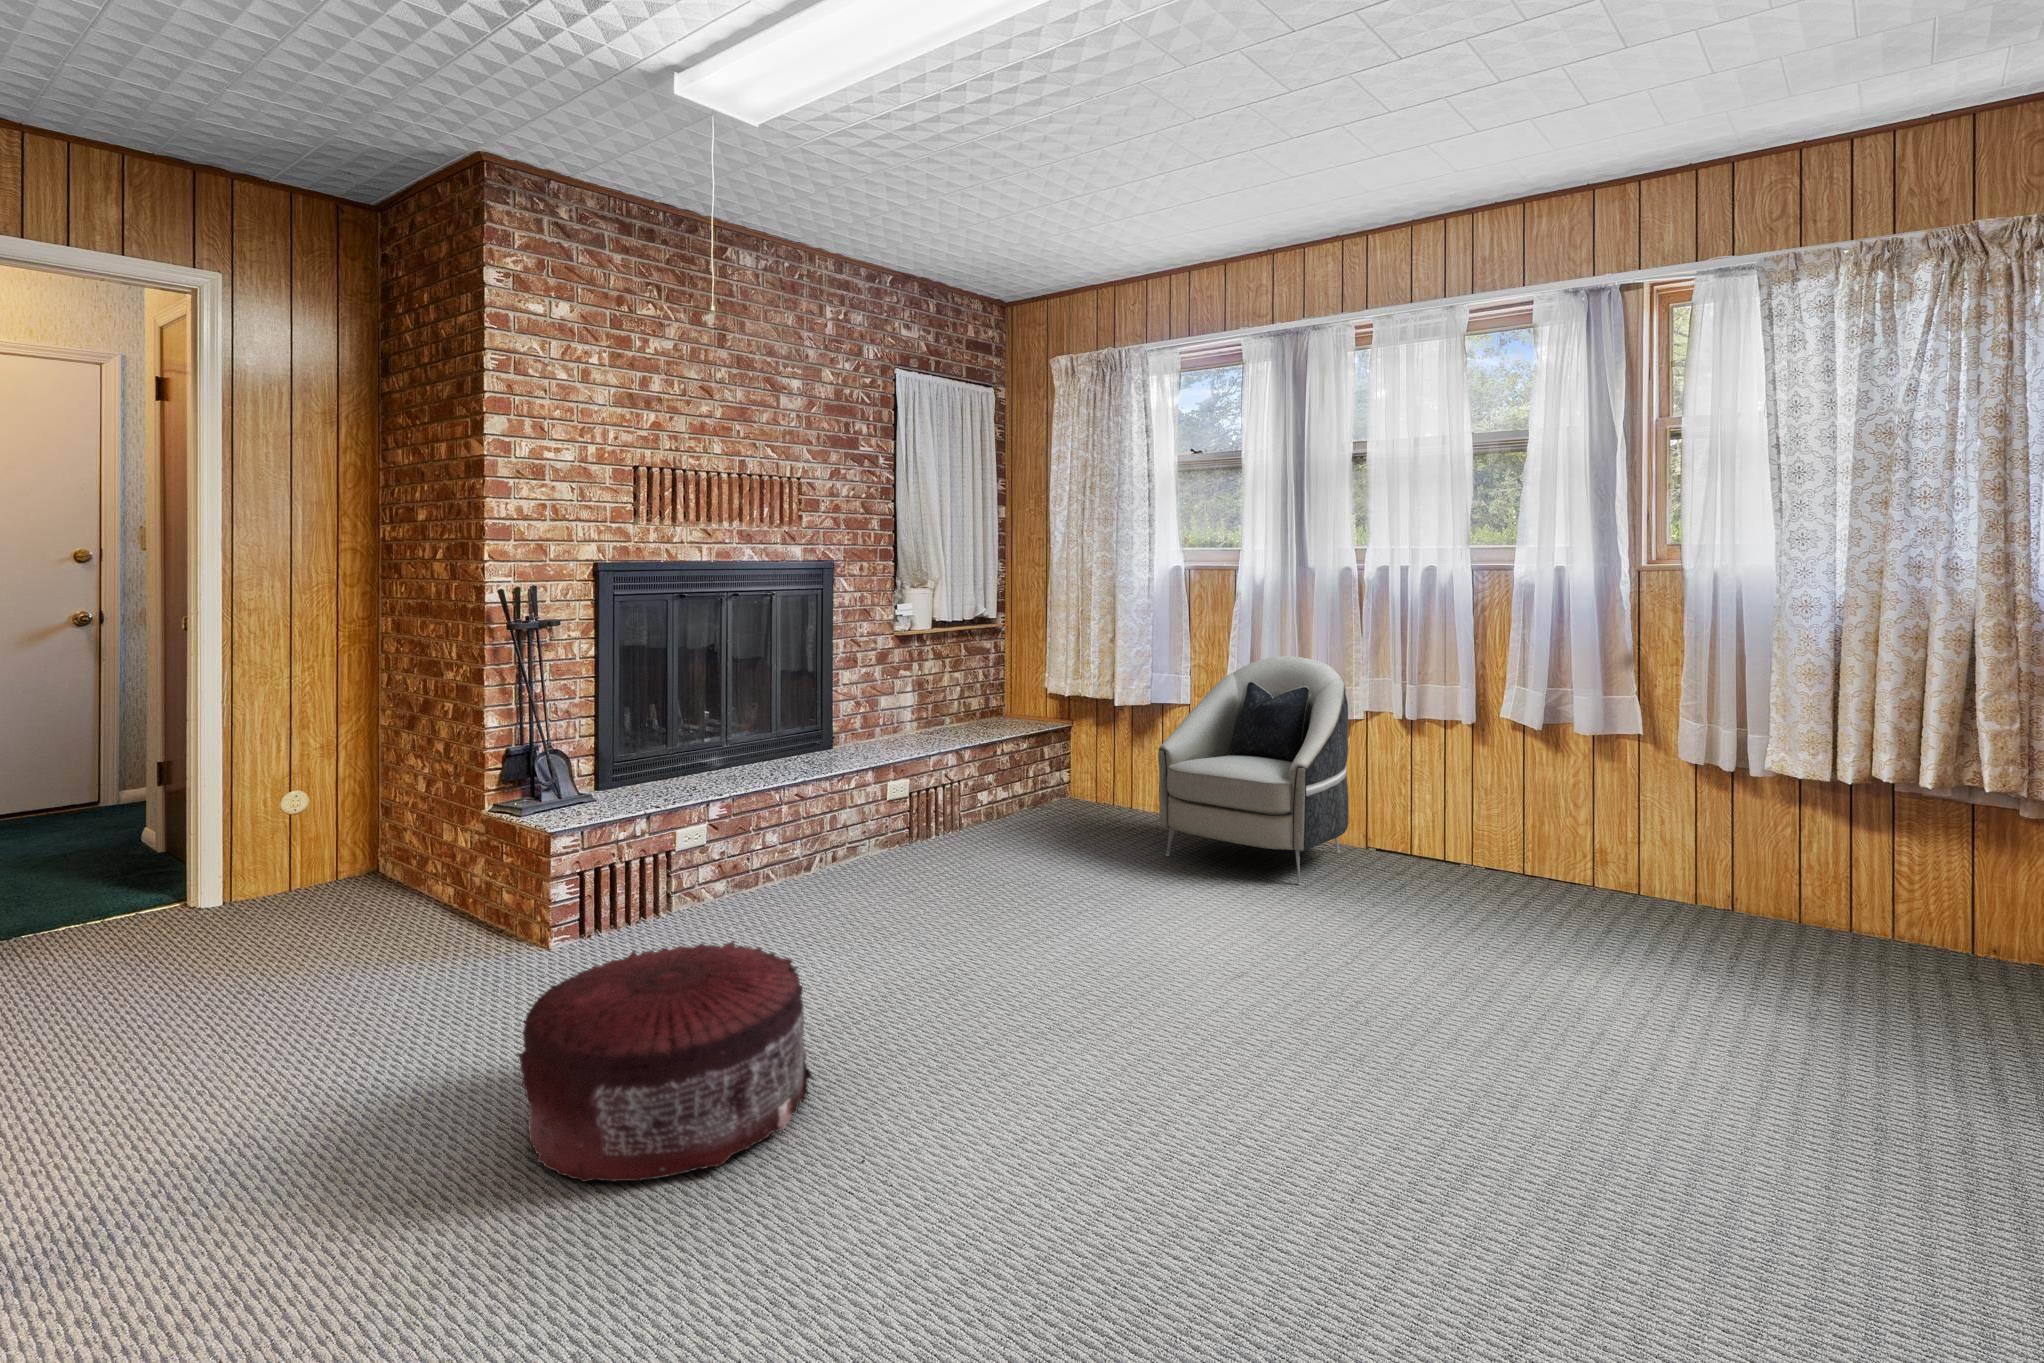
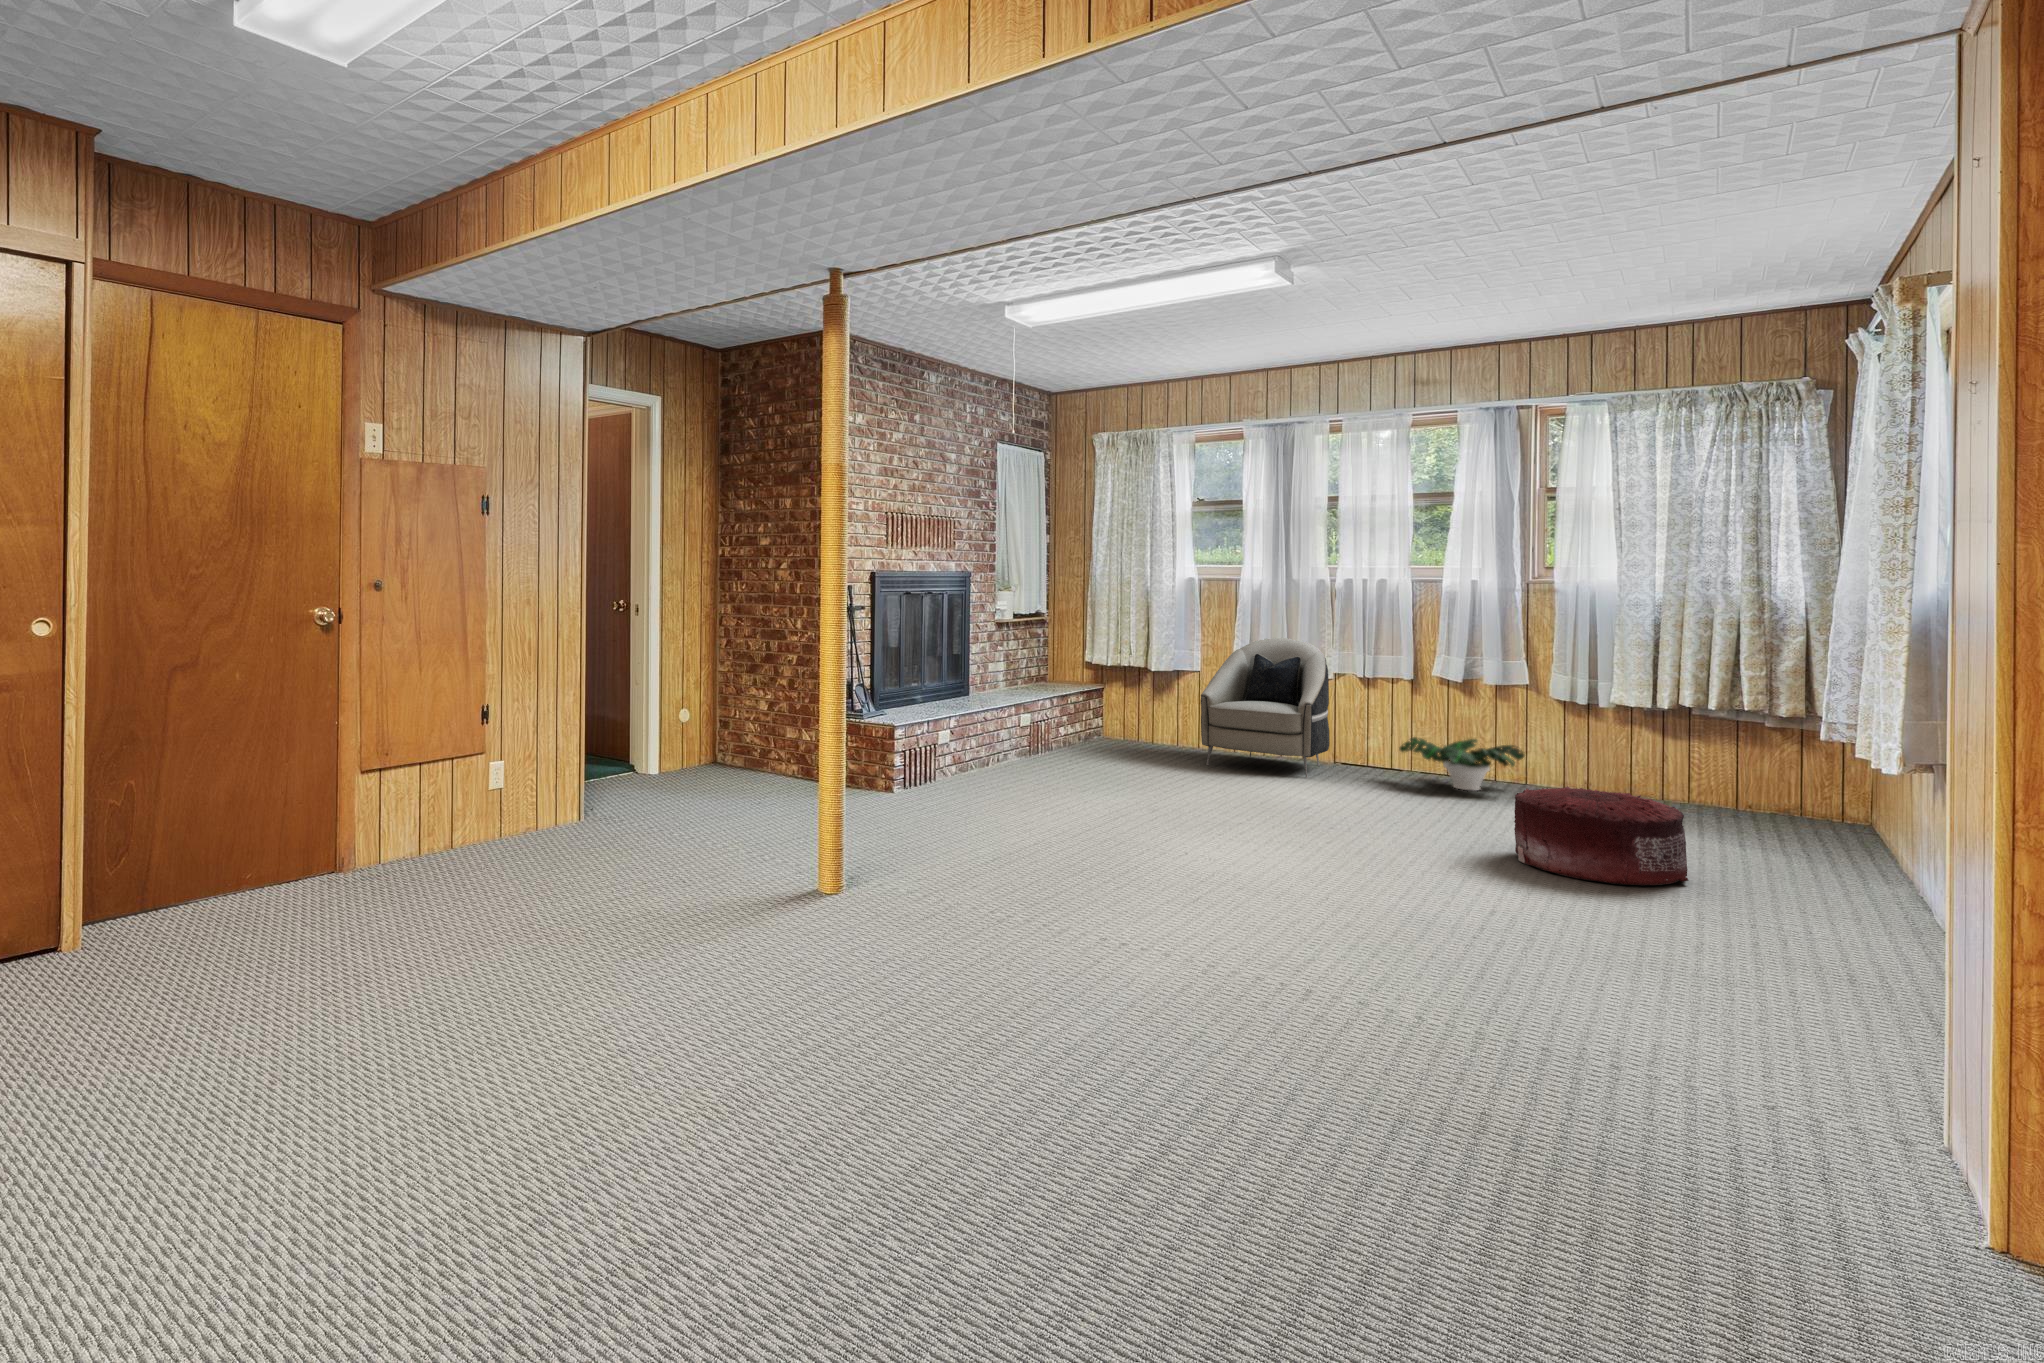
potted plant: none [1439,818,1631,910] -> present [1399,737,1524,791]
pouf: present [518,941,812,1182] -> present [1514,786,1689,885]

